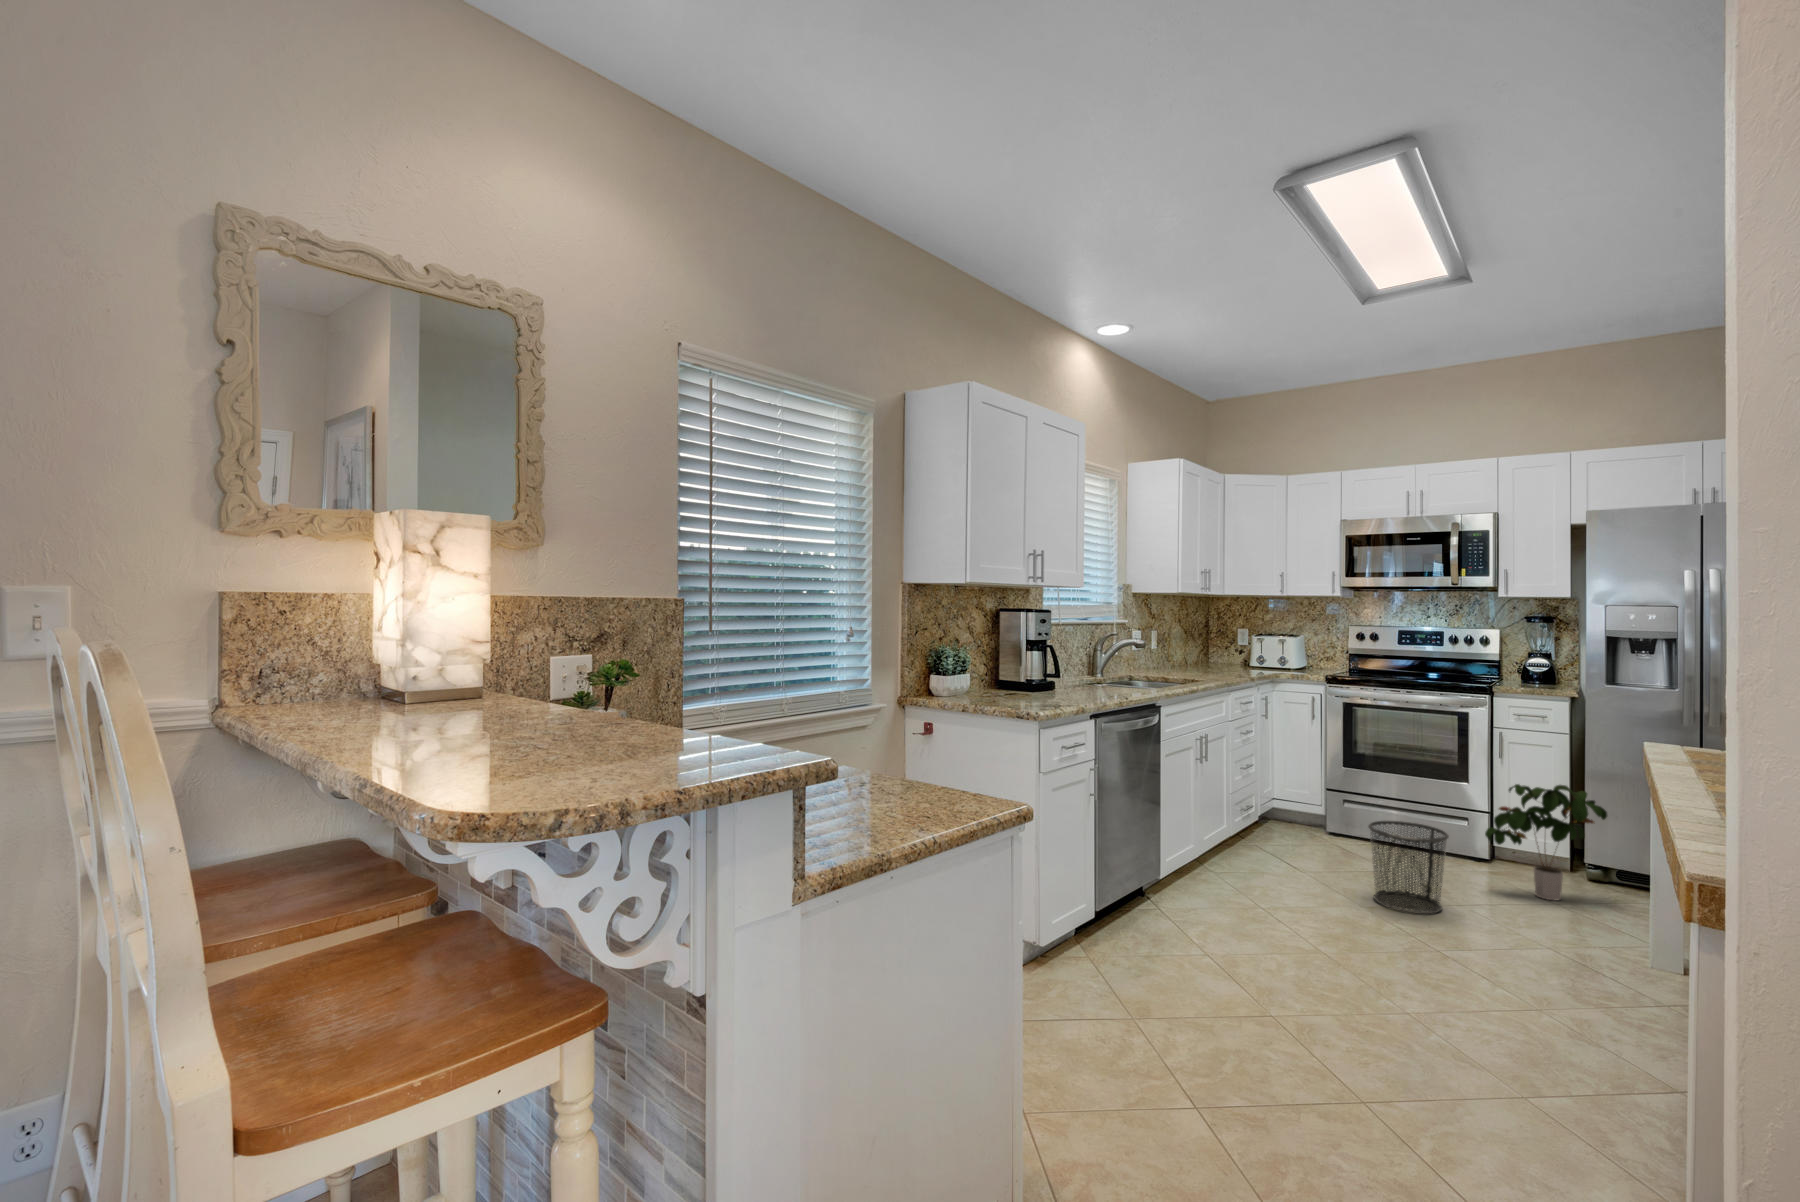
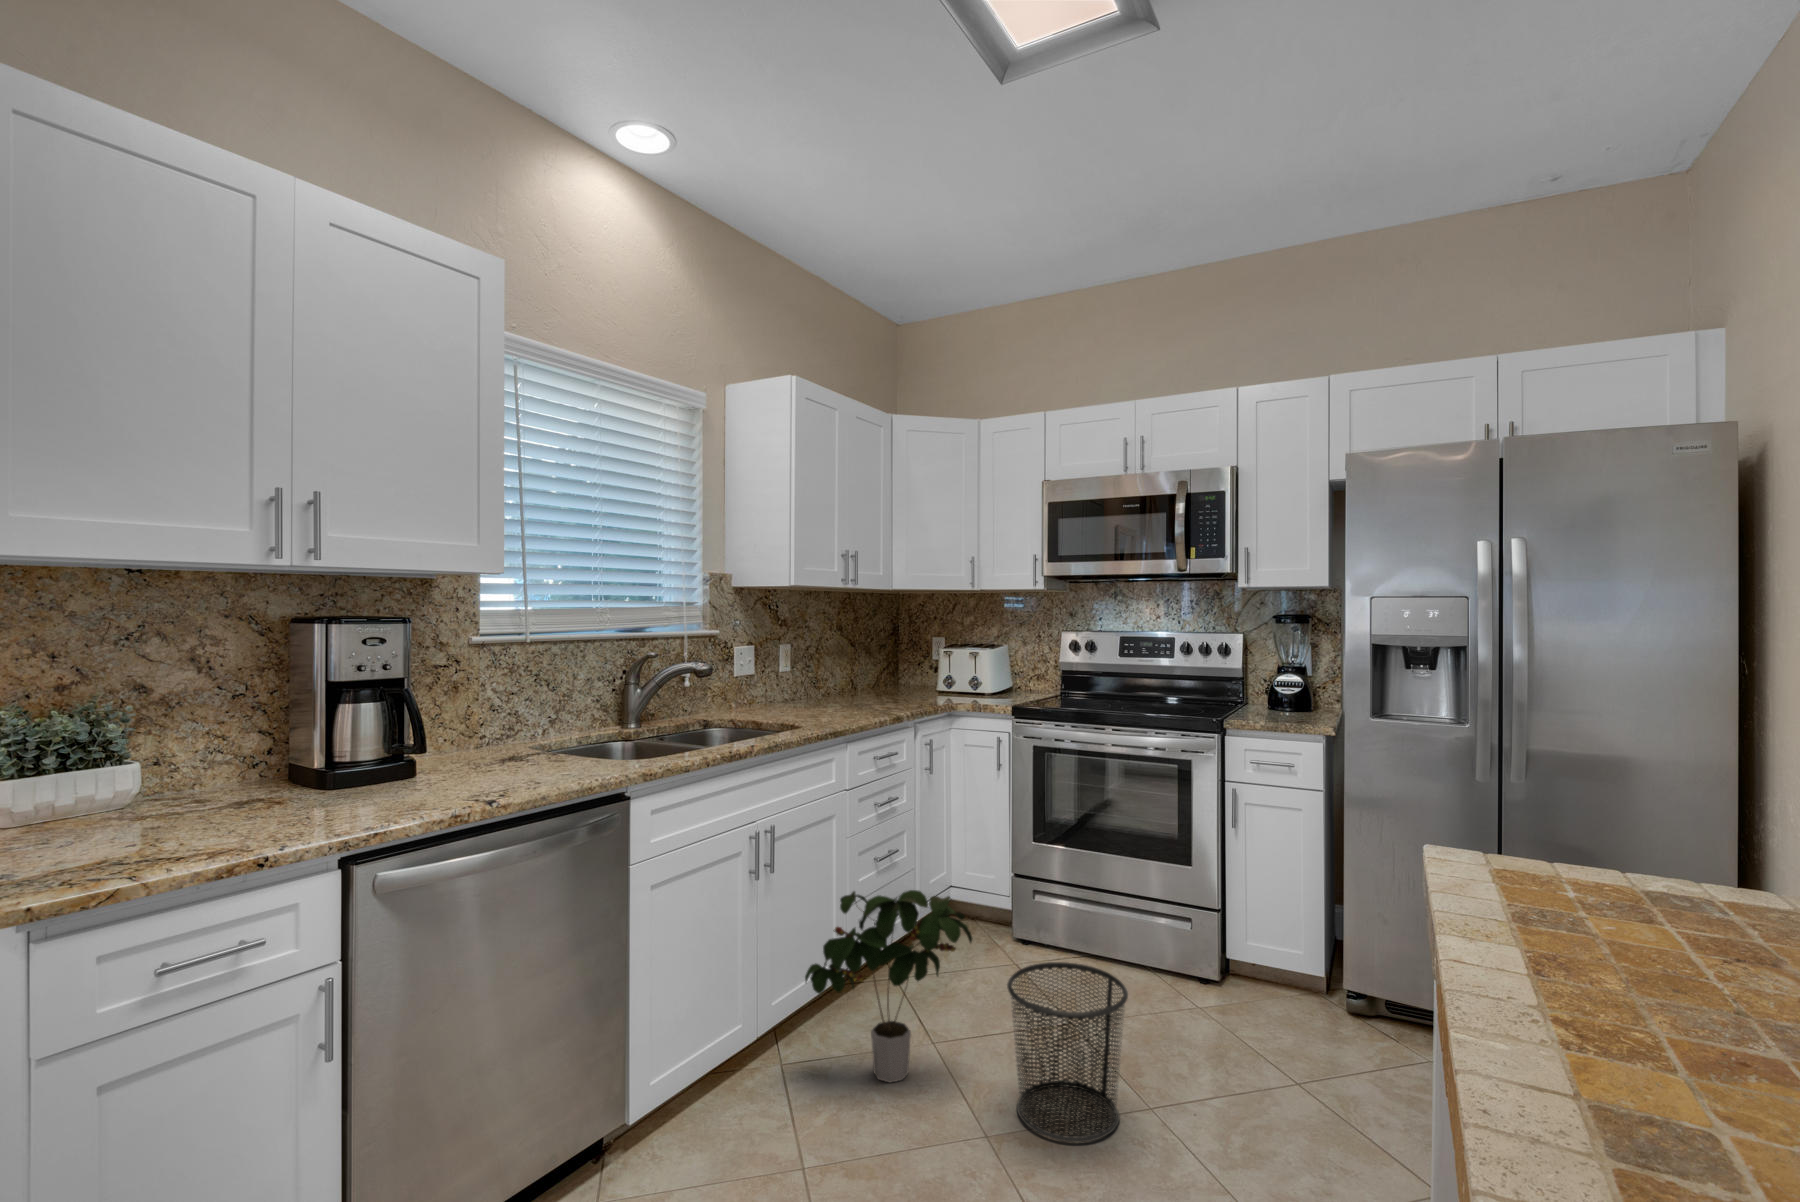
potted plant: present [1485,784,1607,901] -> present [805,890,973,1082]

